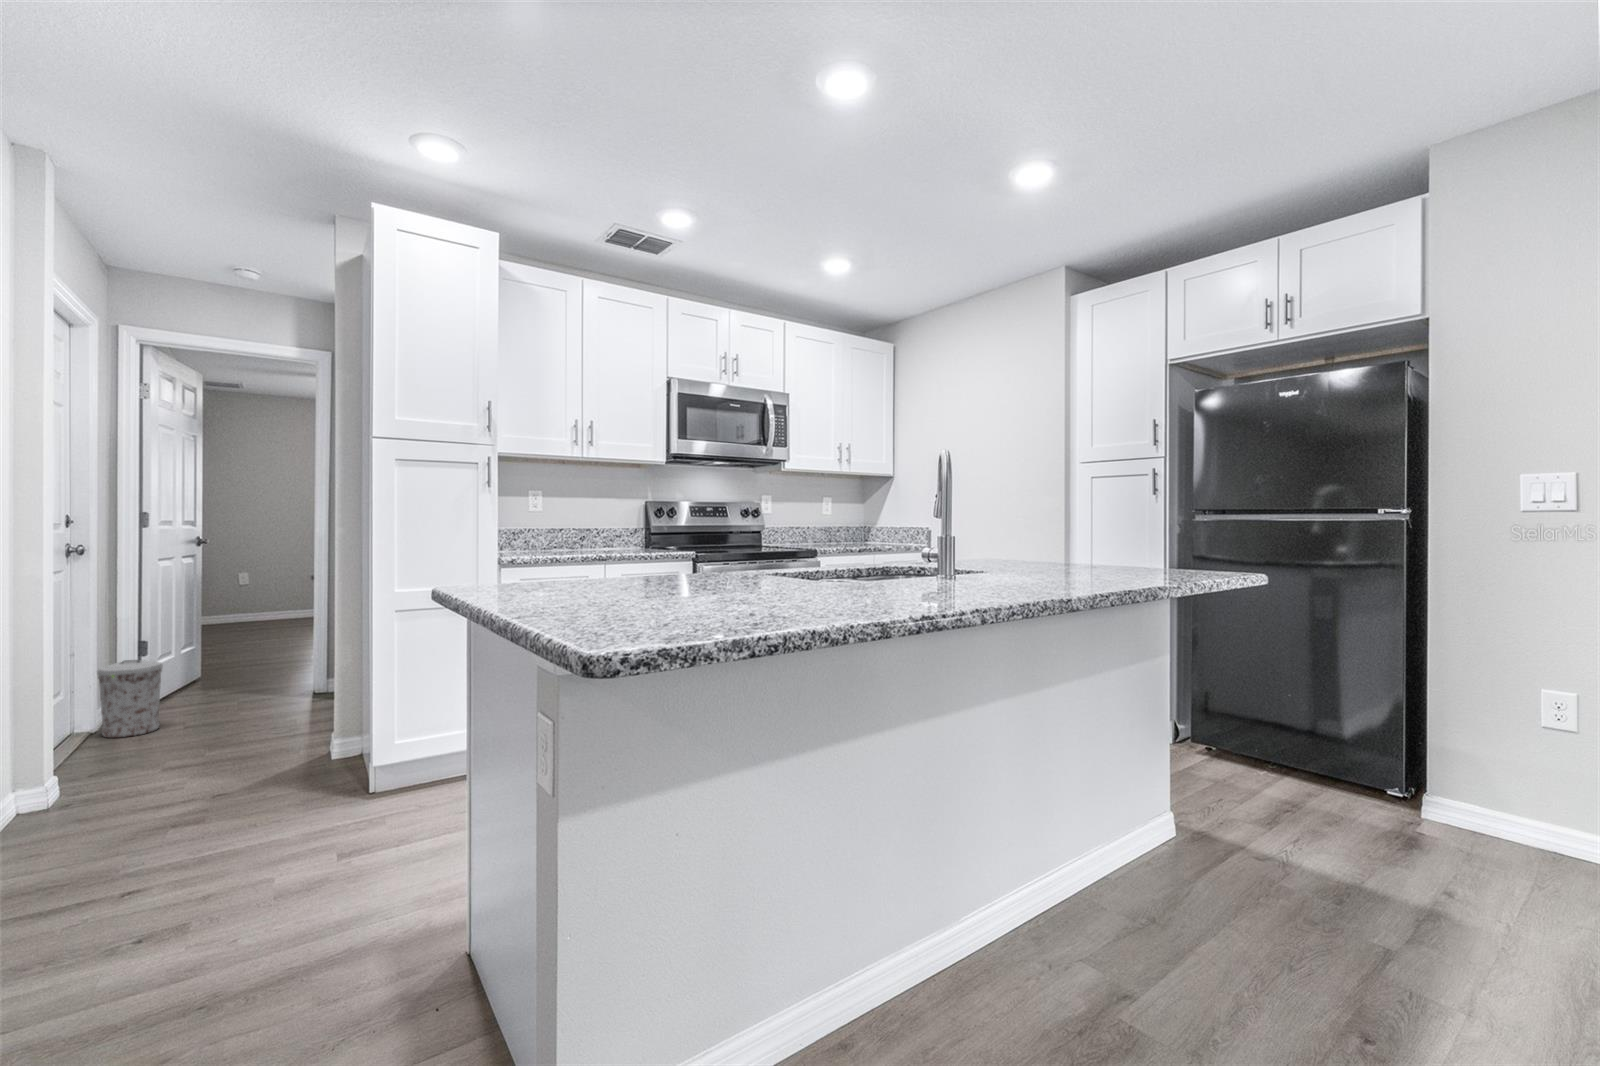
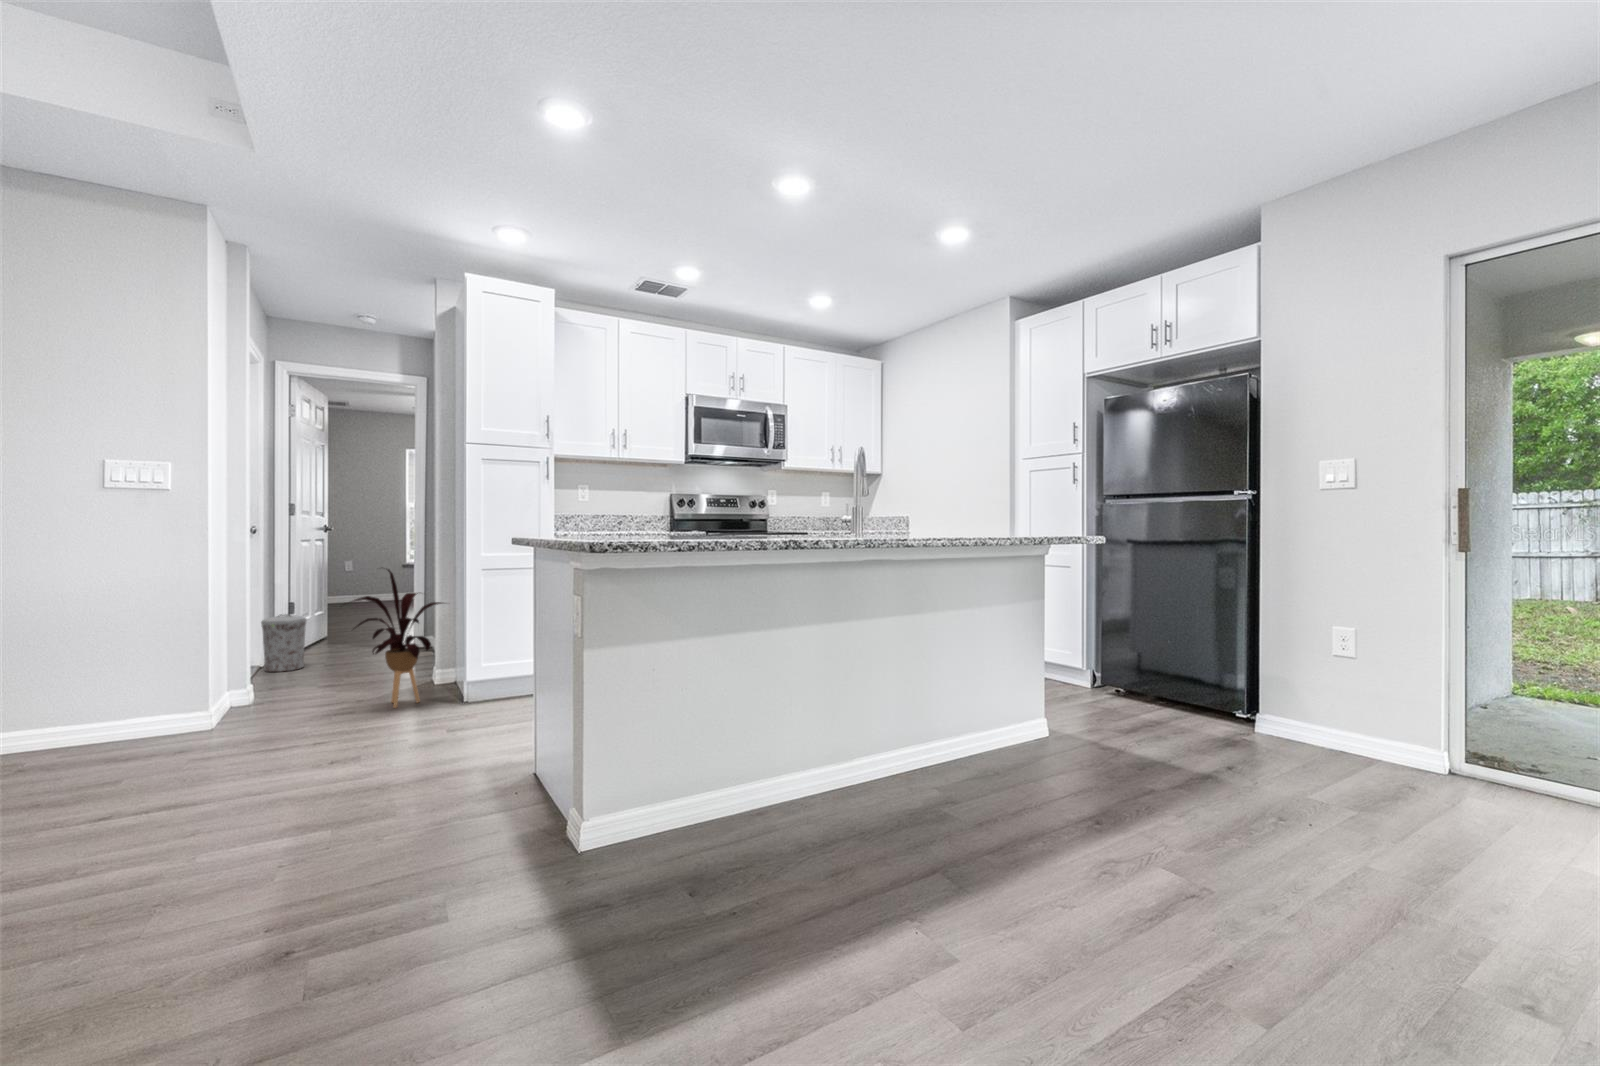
house plant: none [191,610,354,802] -> present [354,569,442,708]

